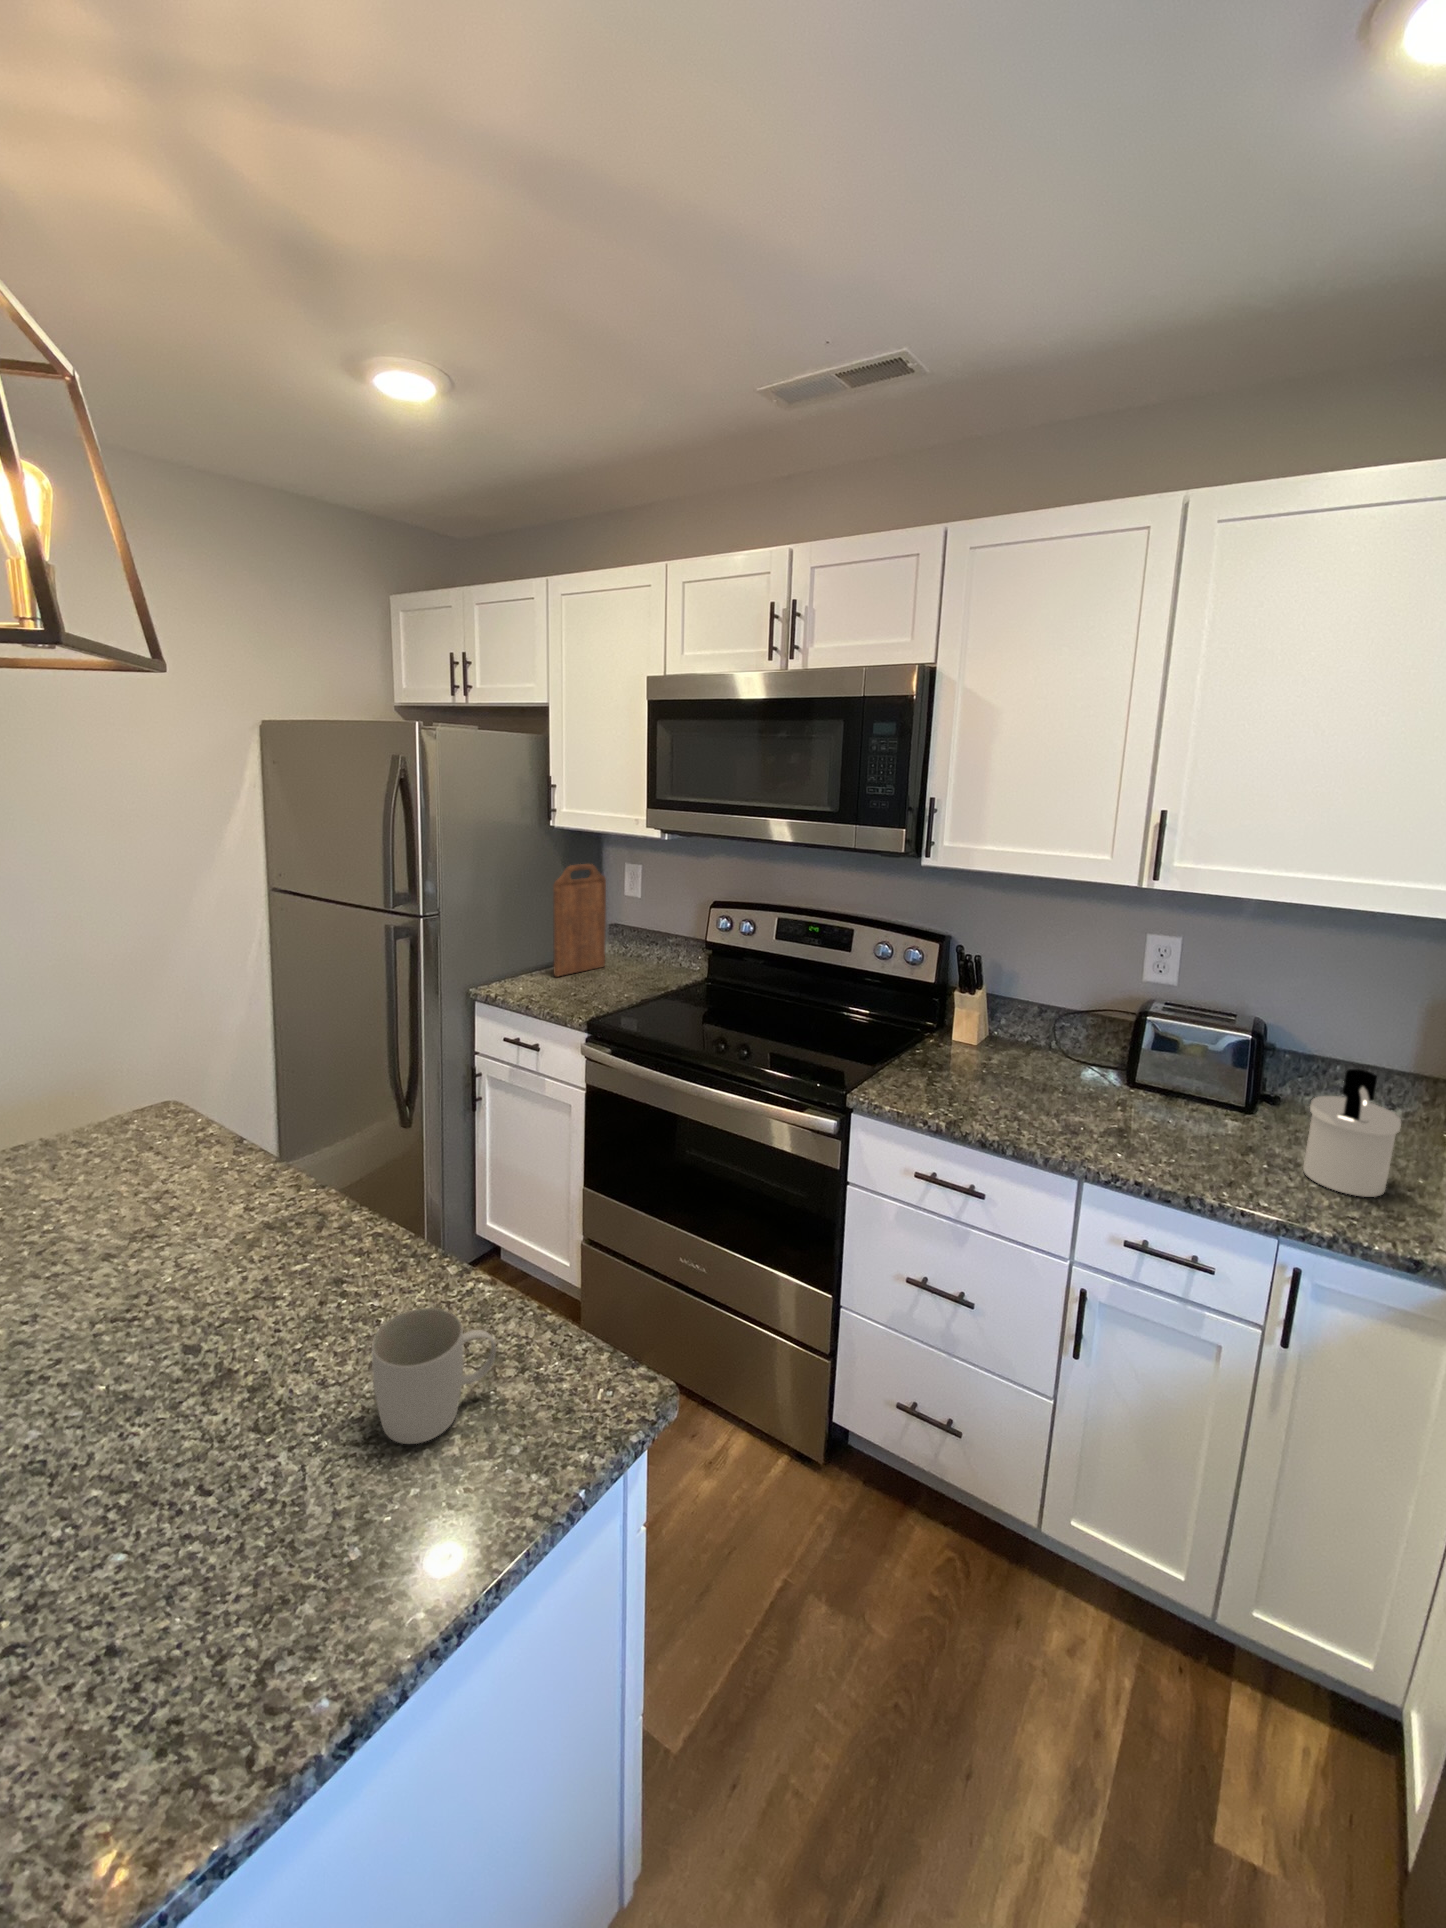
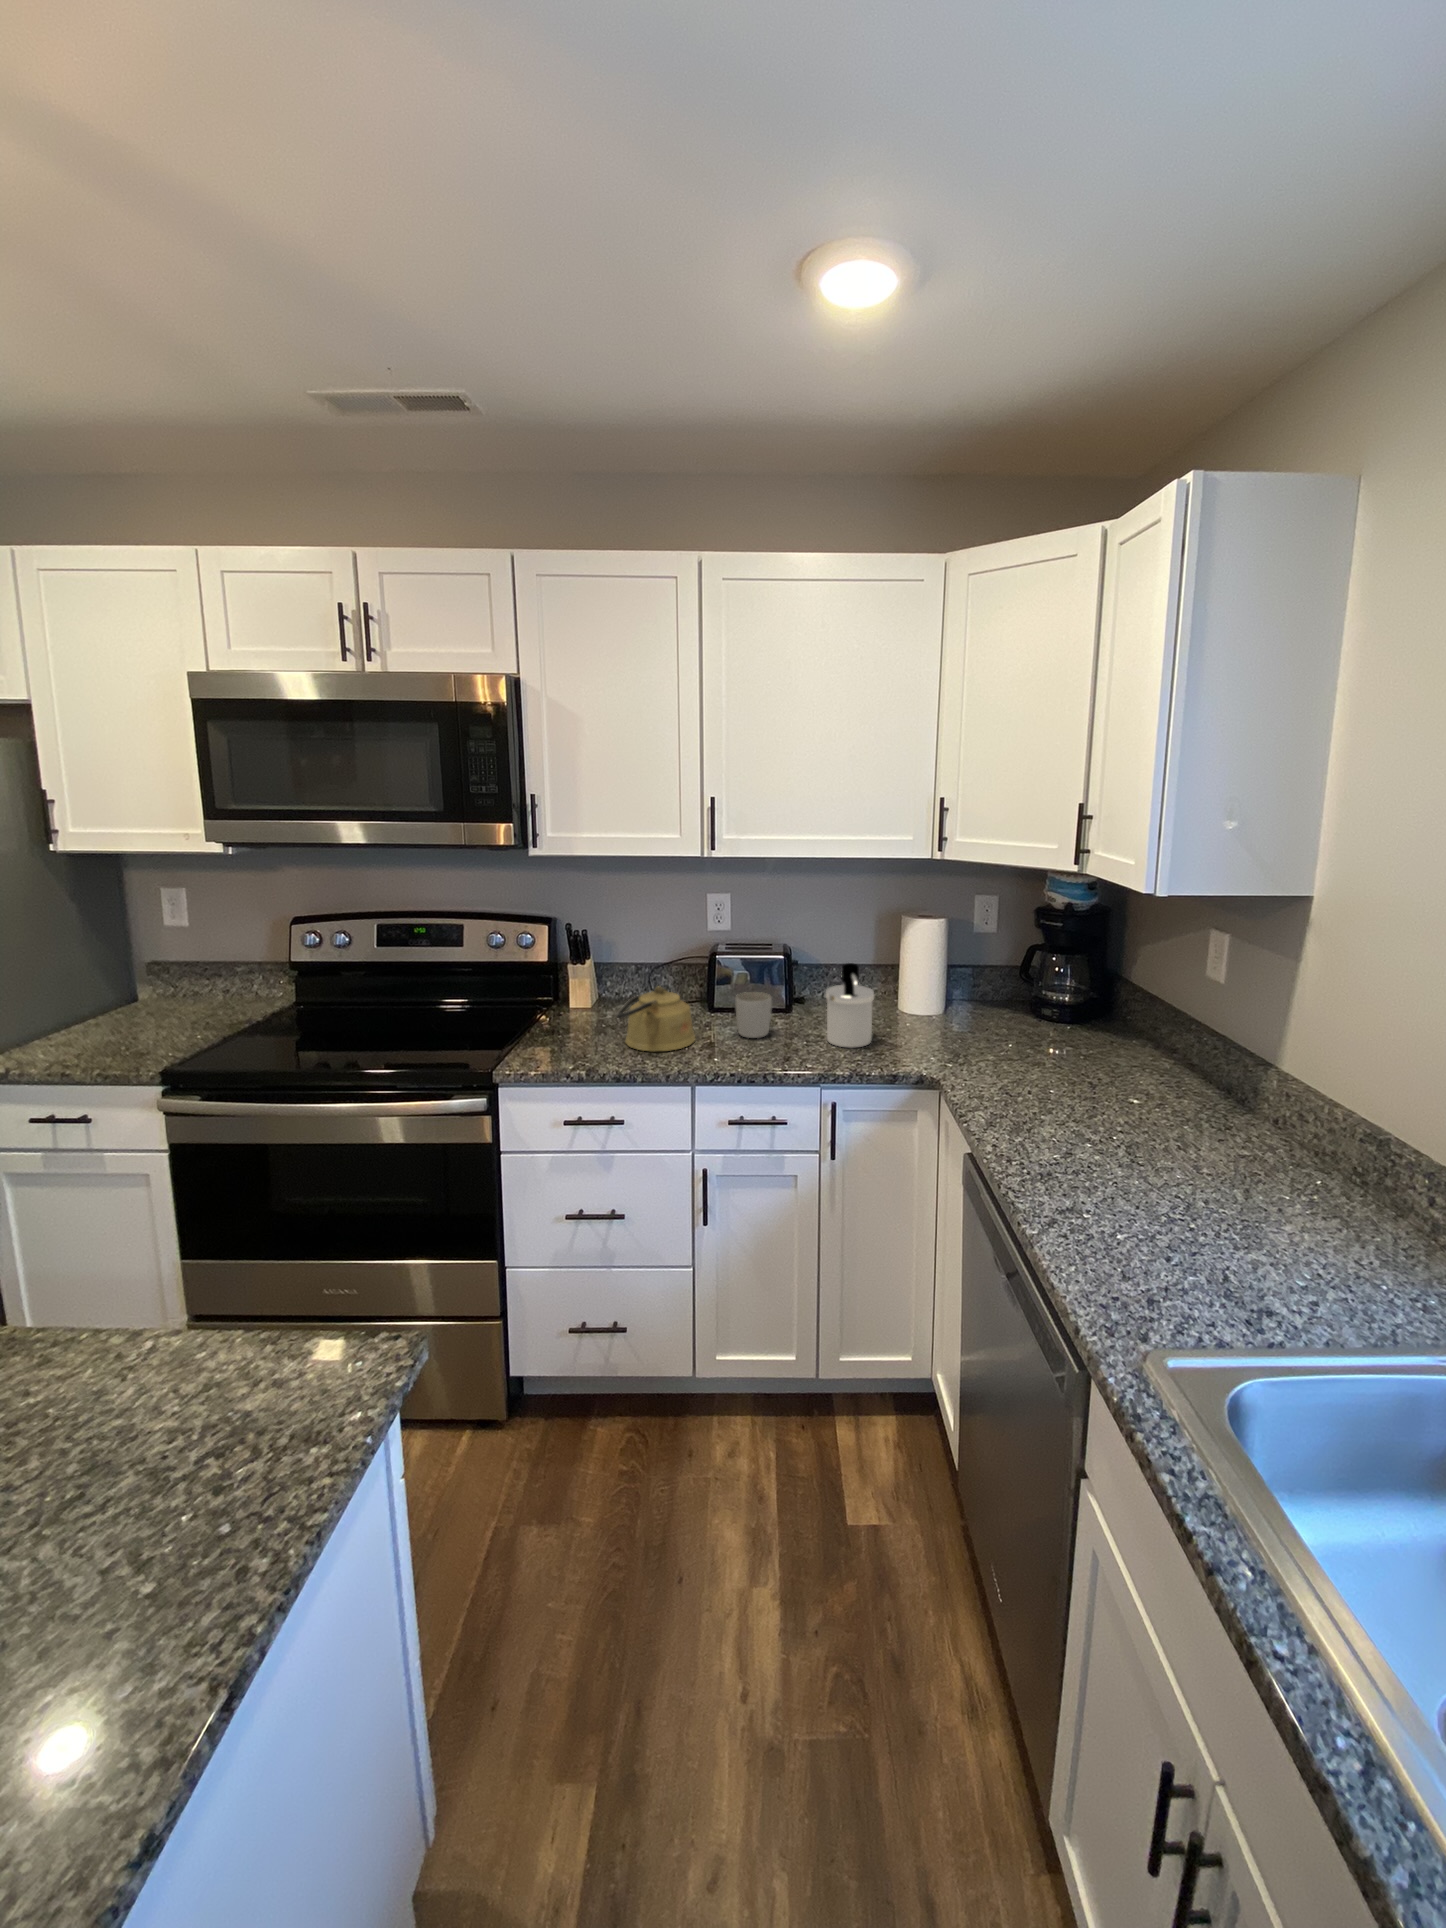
cutting board: present [553,864,606,977] -> none [72,892,157,1032]
kettle: none [997,1042,1099,1126] -> present [616,987,695,1051]
mug: present [372,1308,496,1444] -> present [736,992,772,1038]

